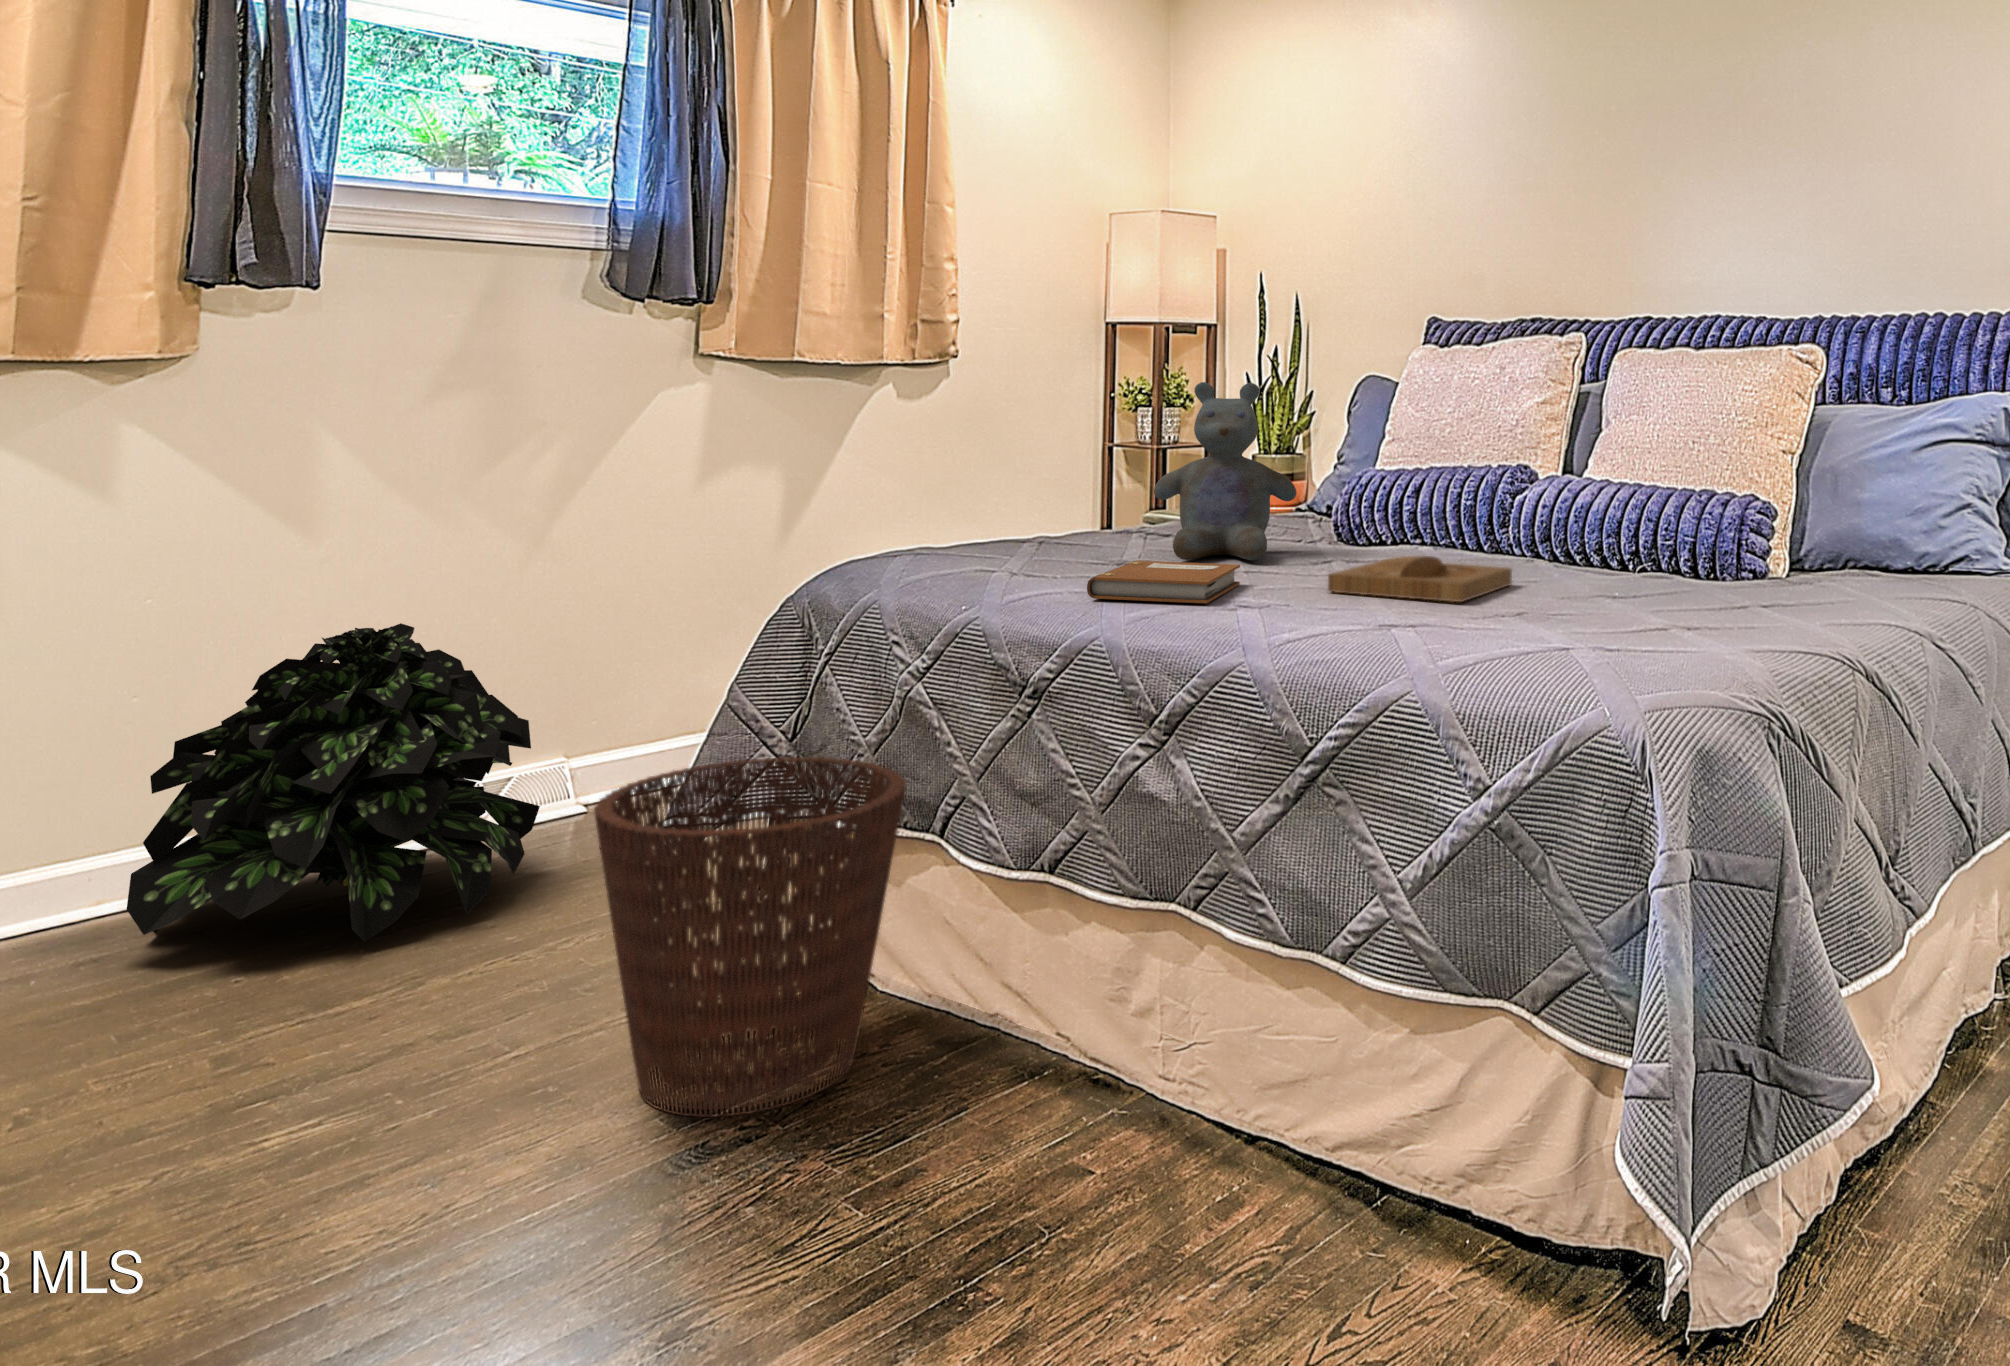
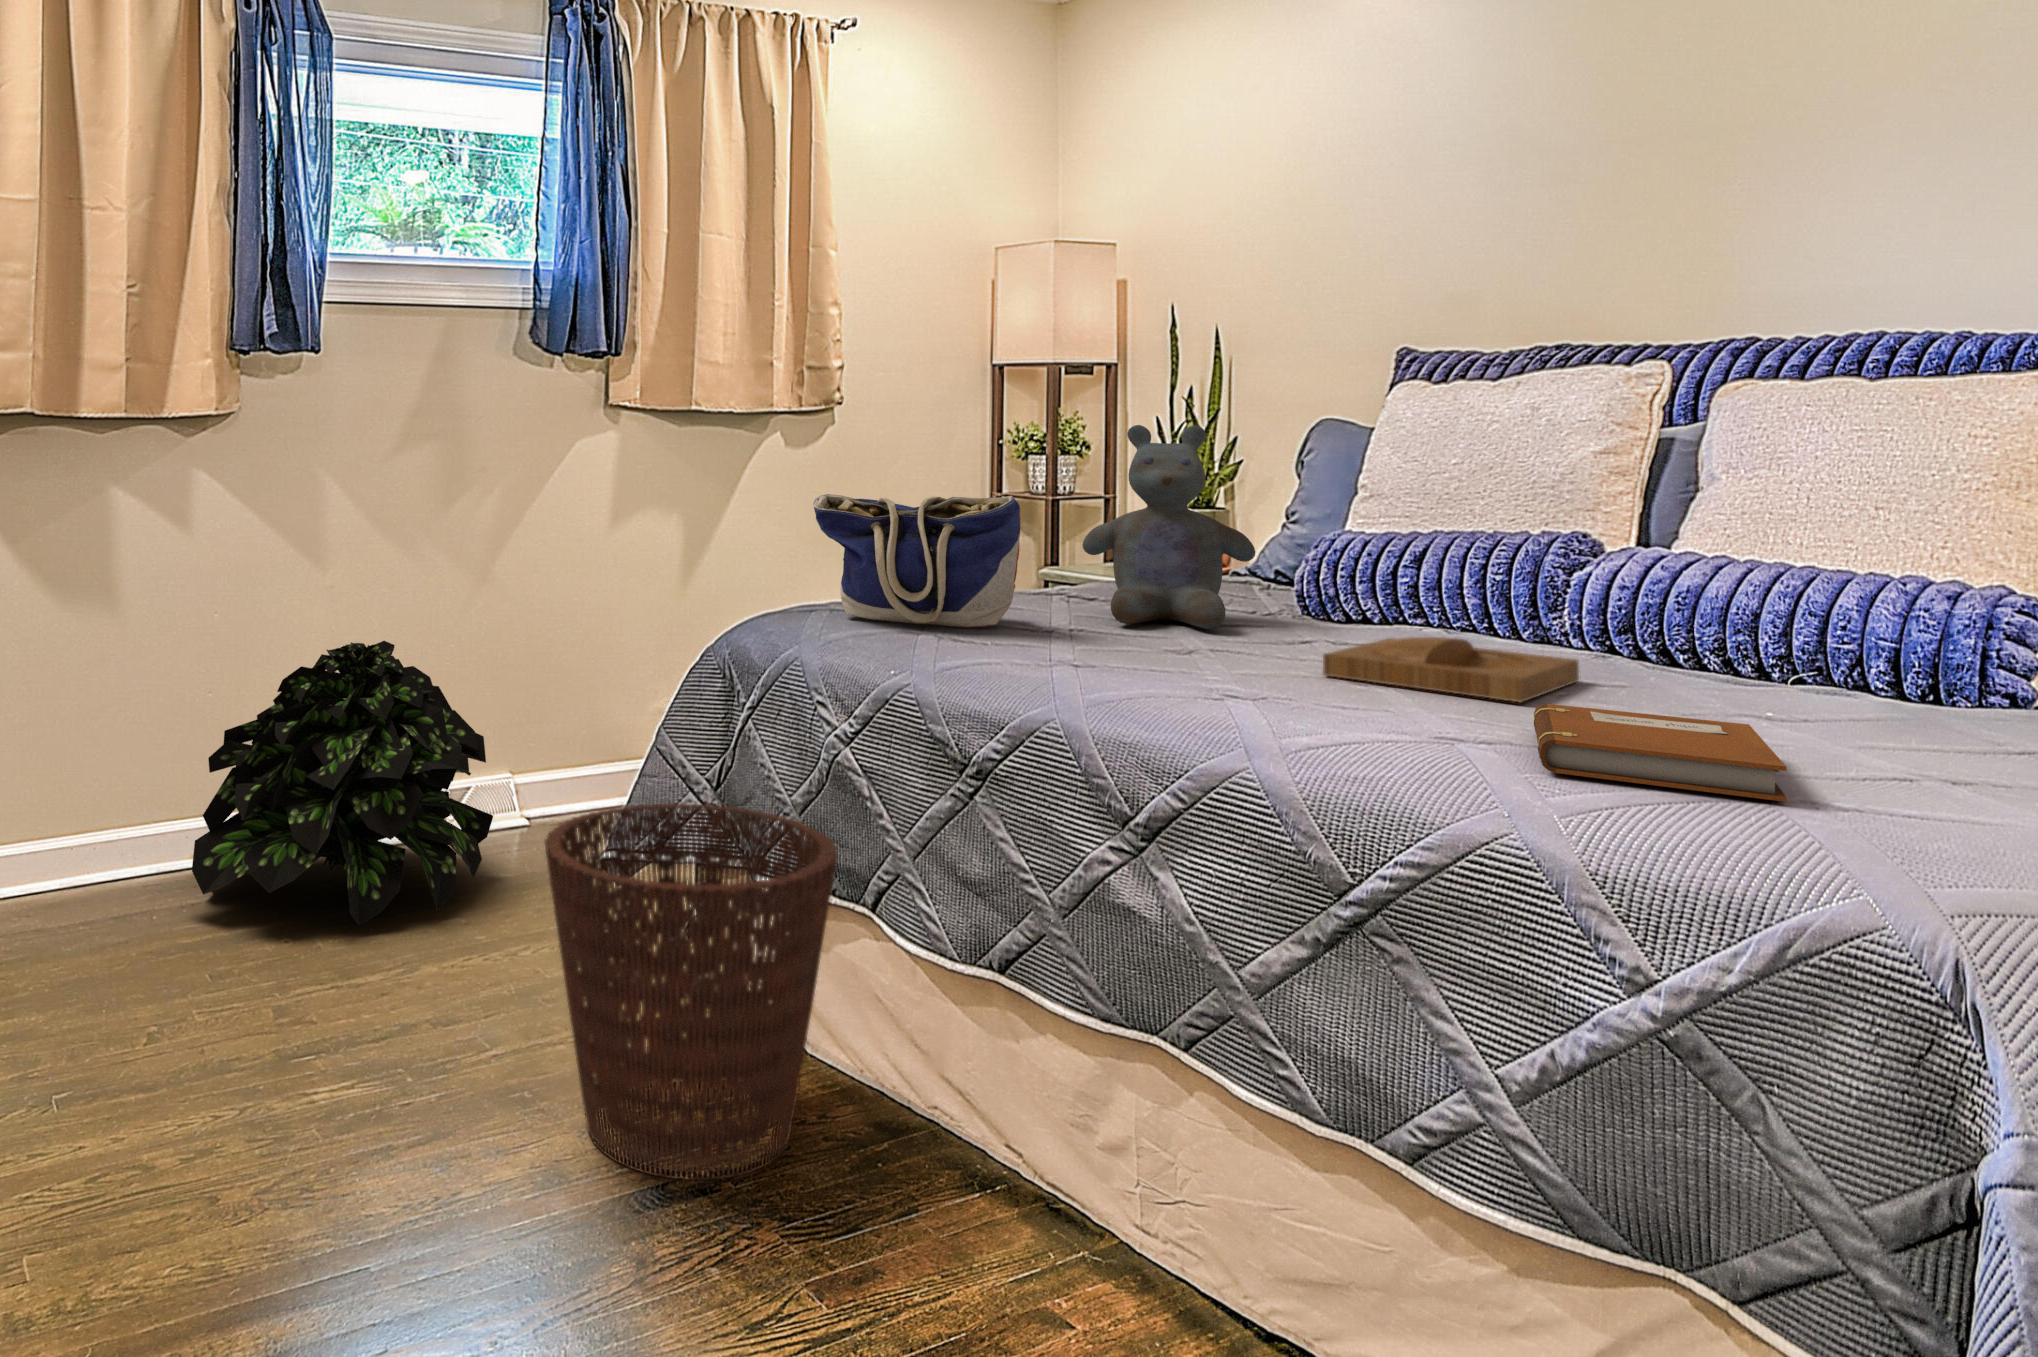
tote bag: none [897,447,1092,570] -> present [813,494,1021,628]
notebook: present [1087,561,1240,603] -> present [1534,704,1787,802]

